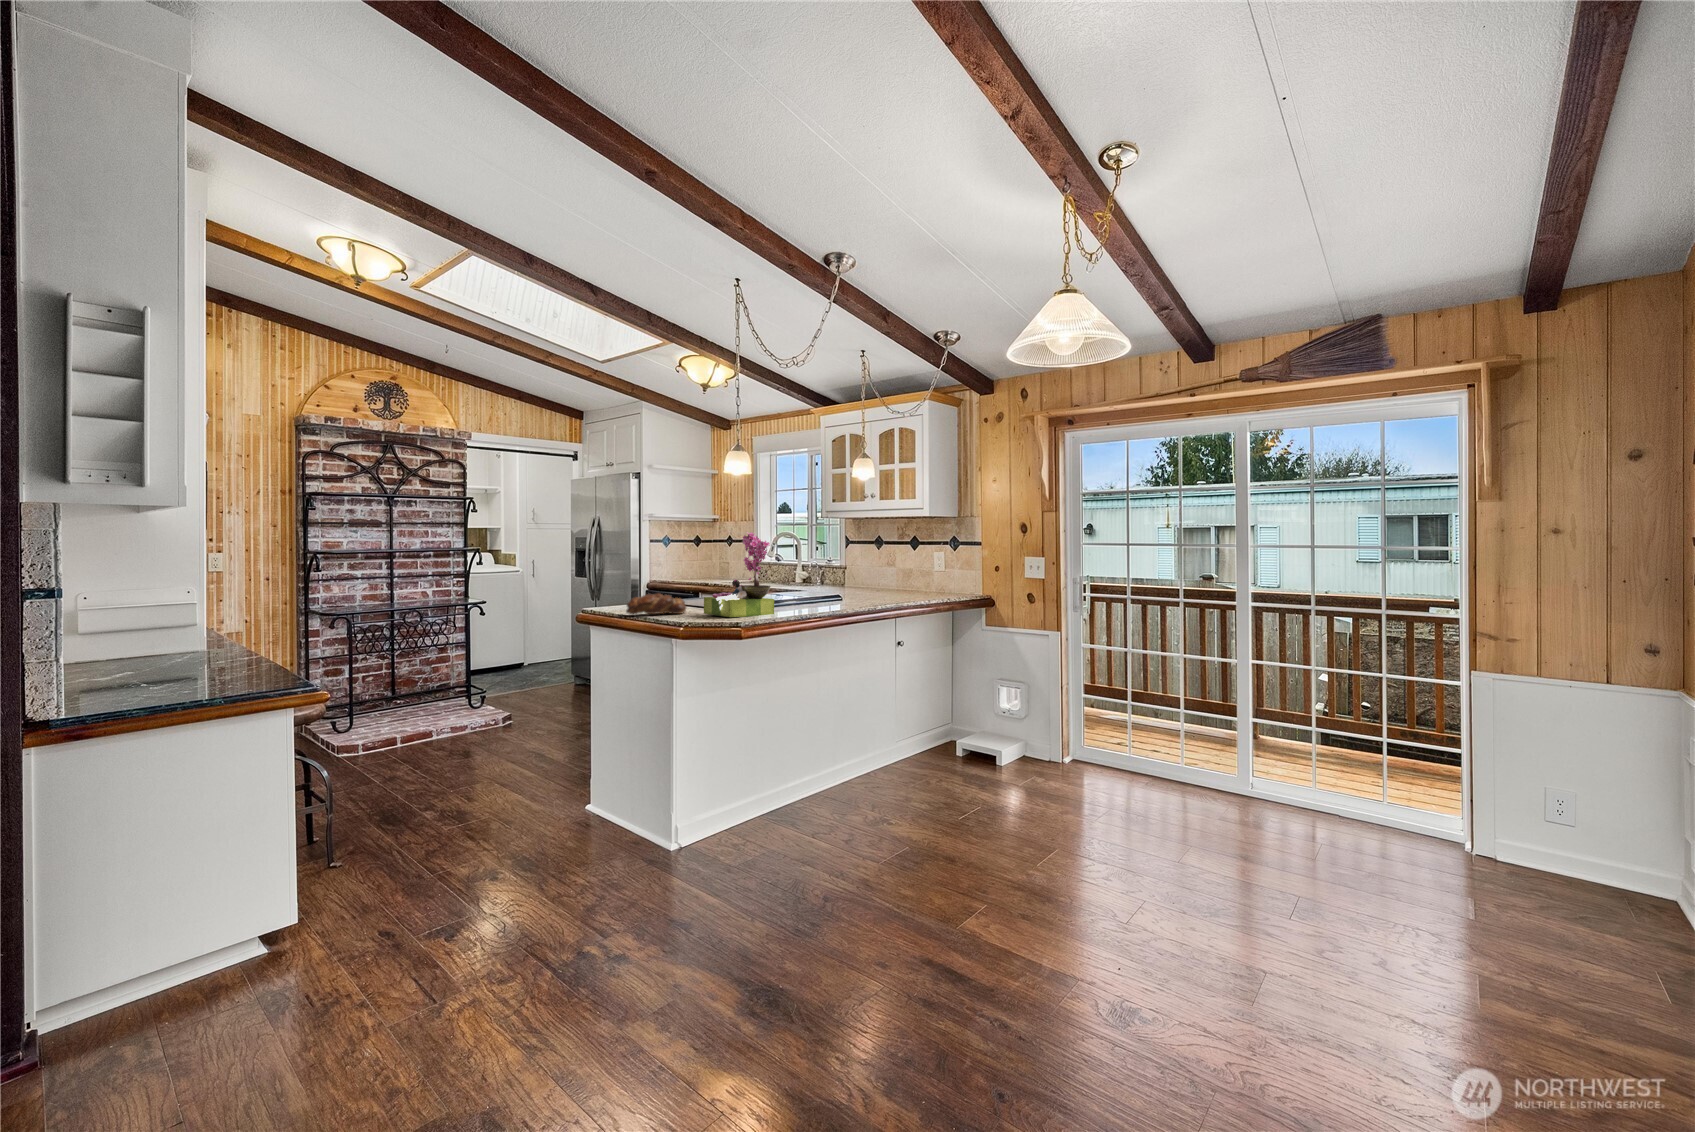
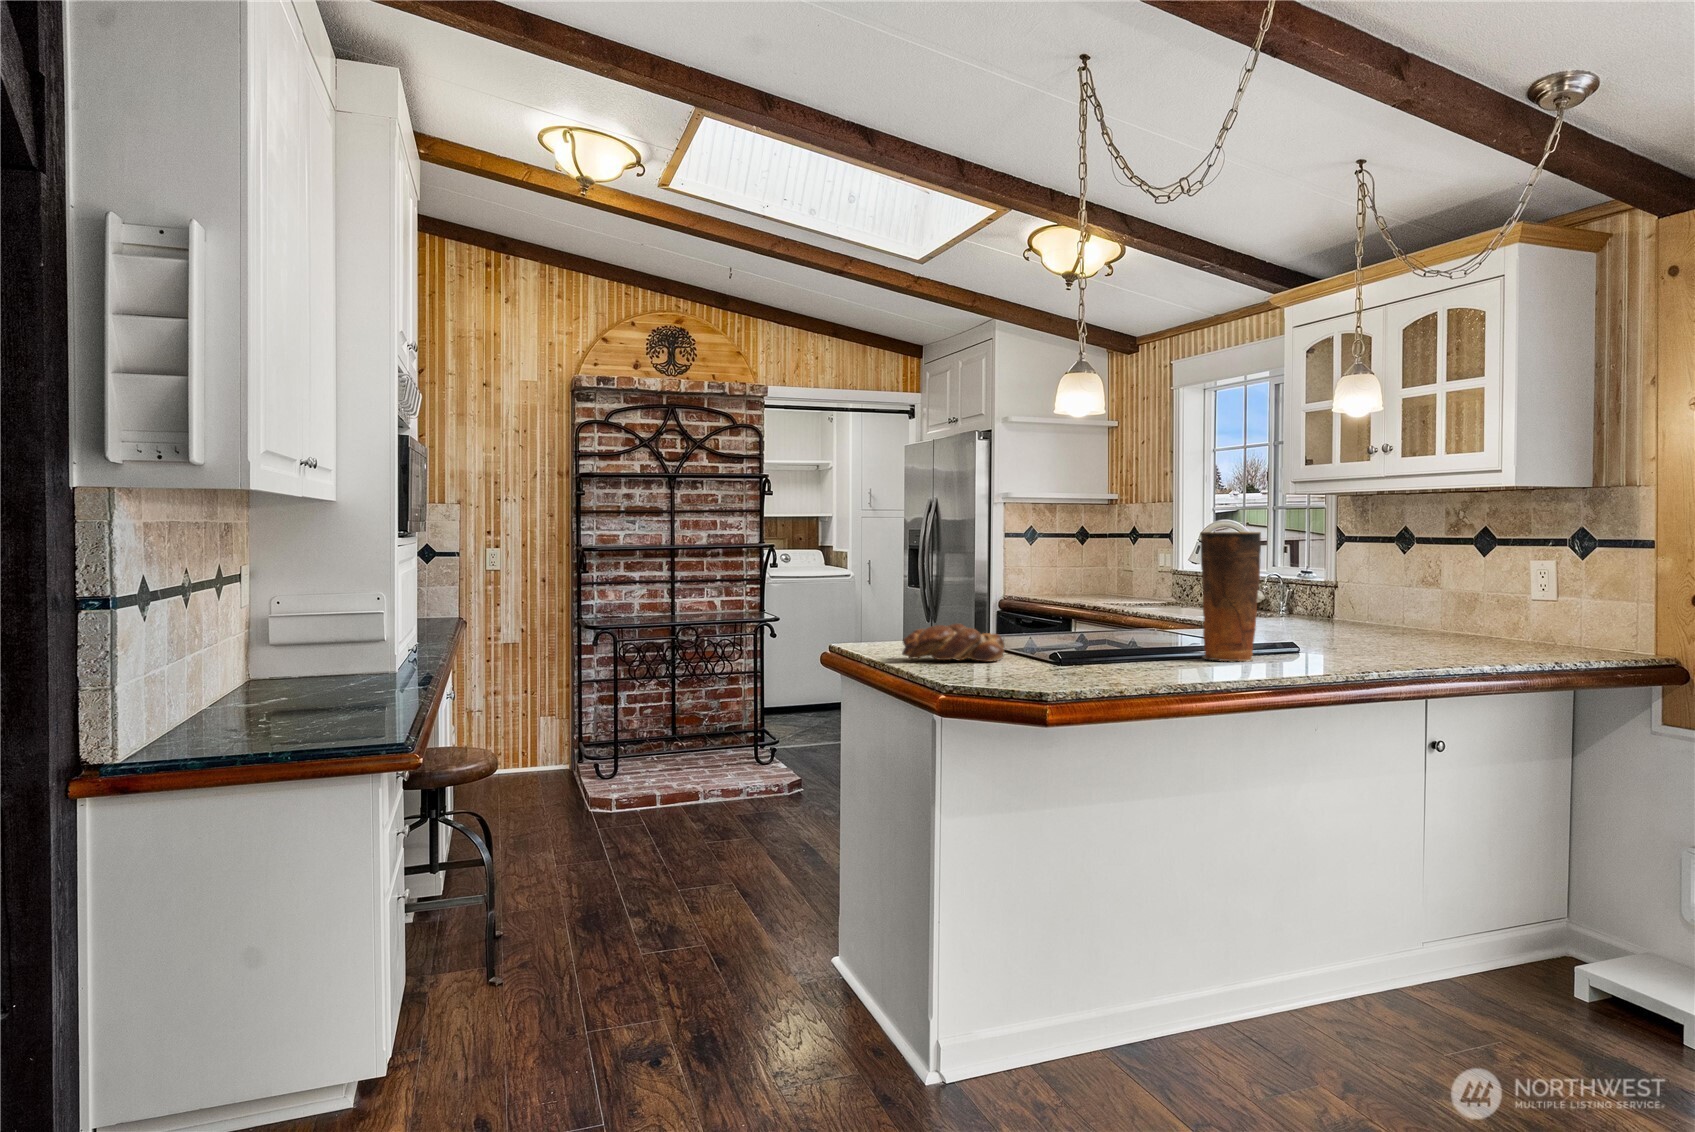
flower arrangement: present [704,532,774,617] -> none [1027,512,1162,678]
vase: none [788,541,817,607] -> present [1200,532,1261,661]

